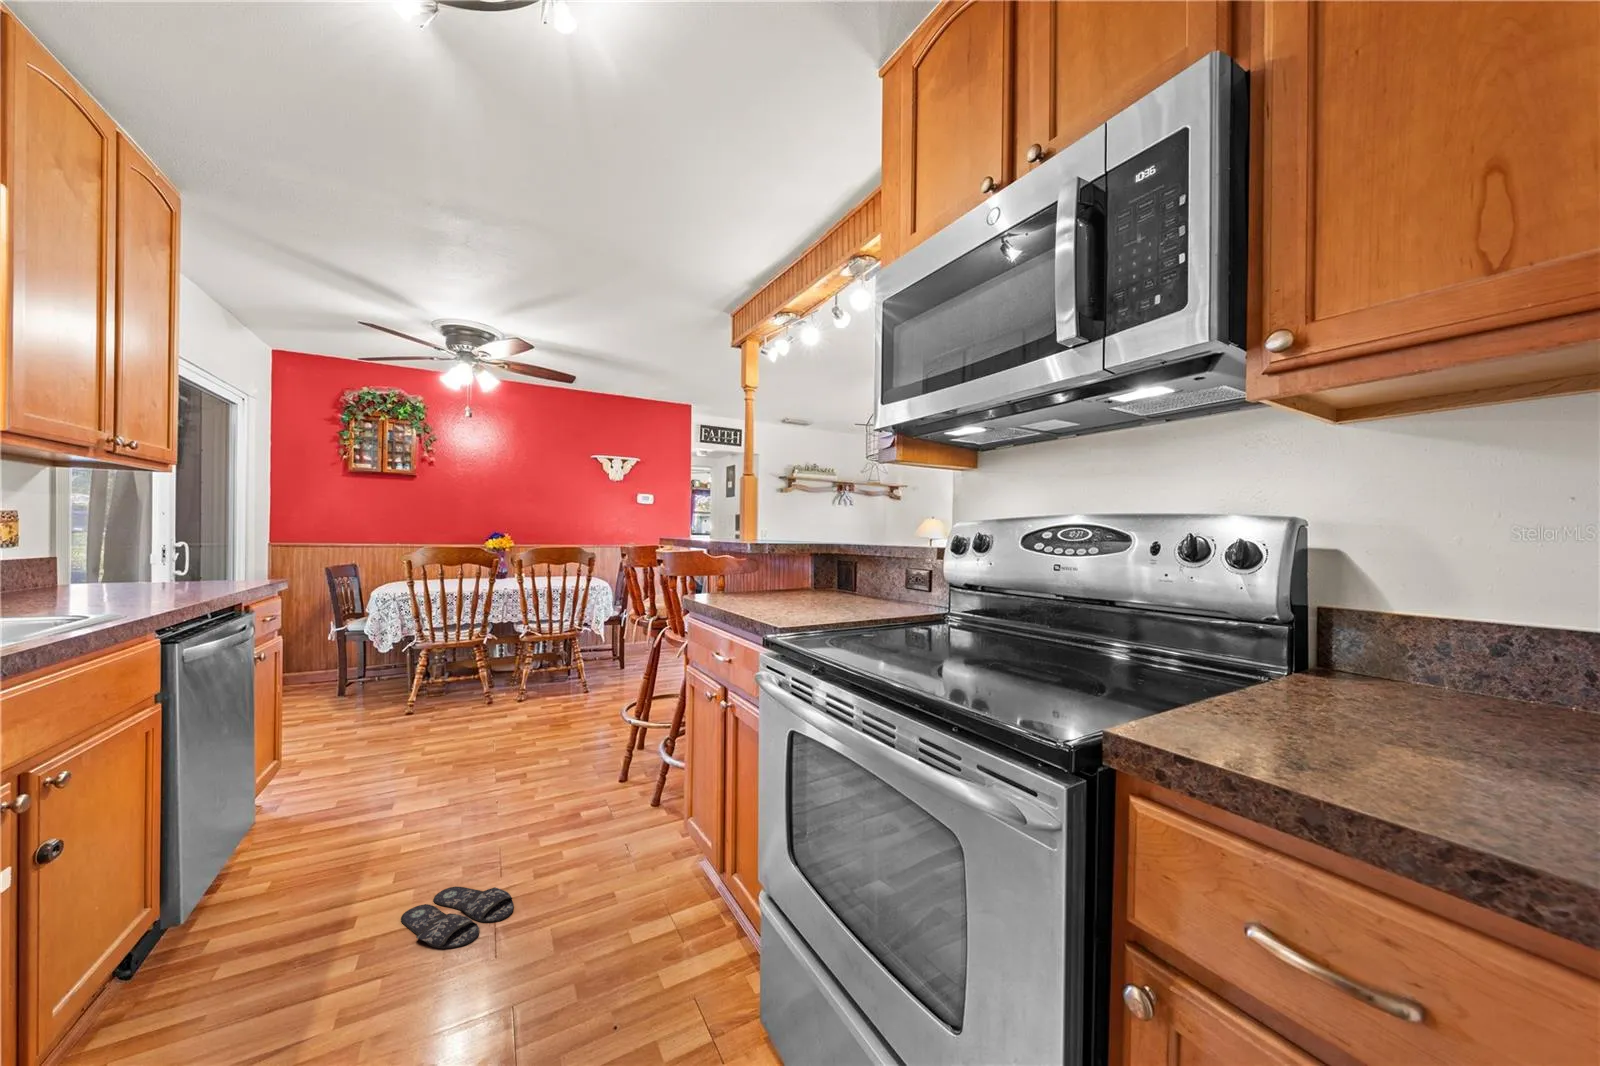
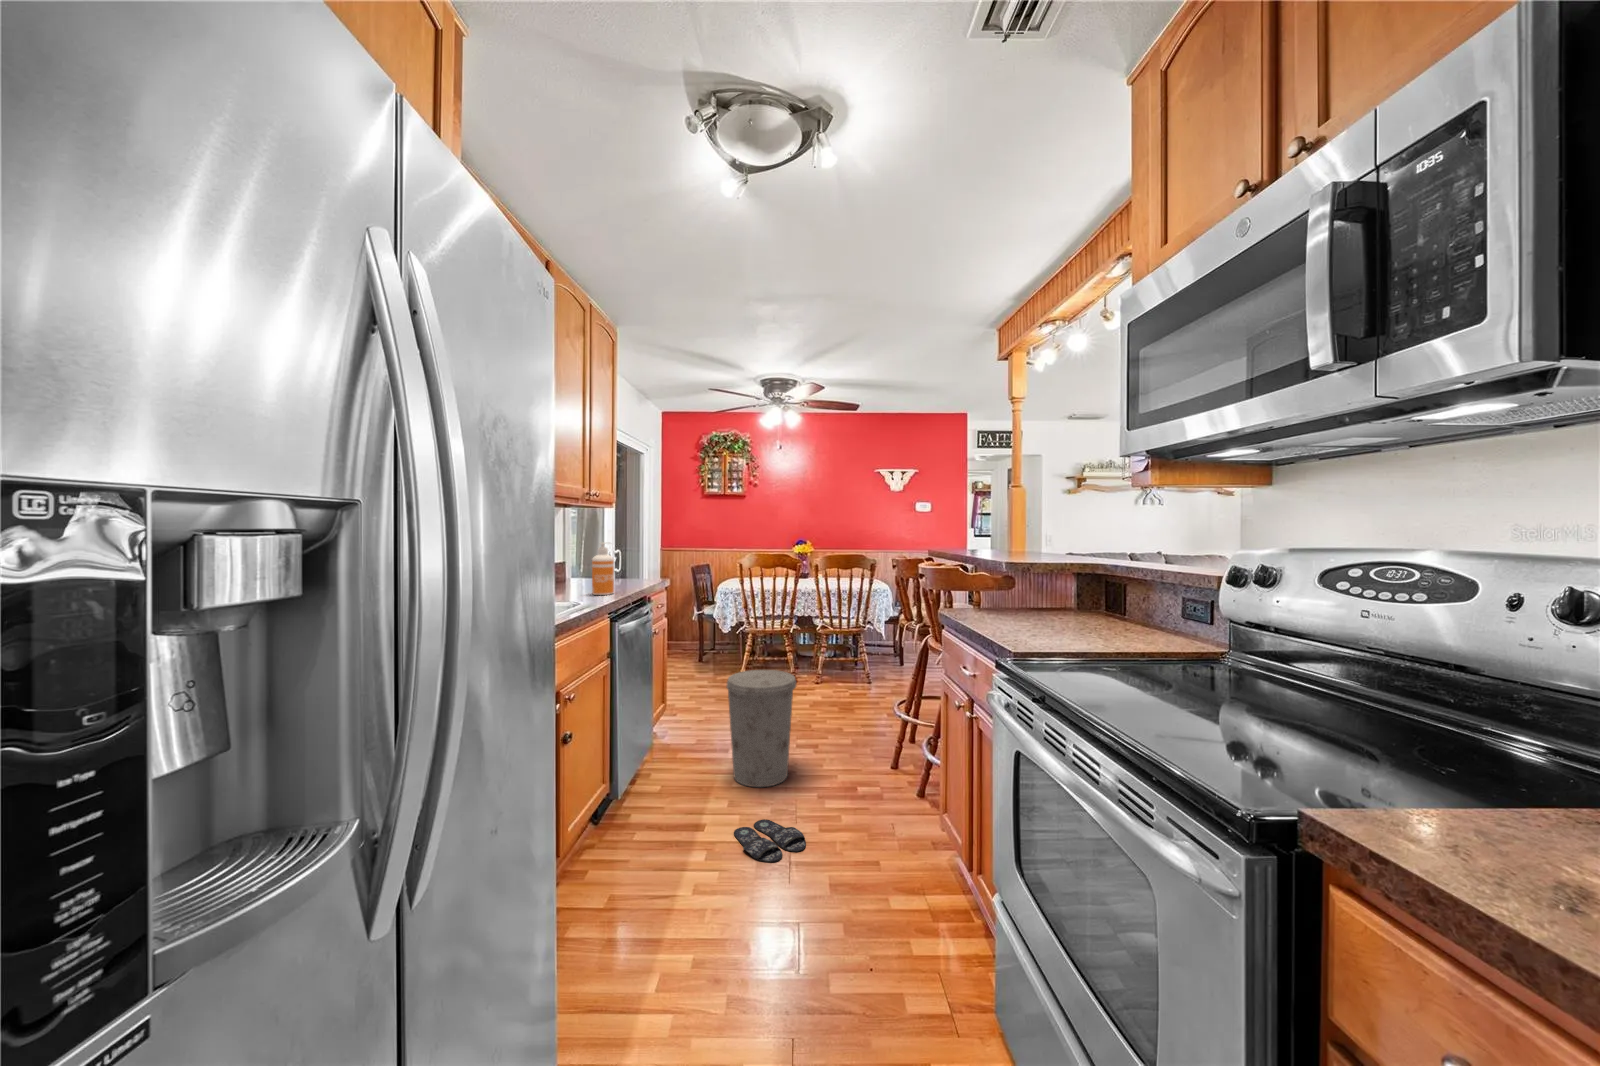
soap dispenser: none [131,516,179,599] -> present [592,542,614,595]
trash can: none [389,687,497,847] -> present [726,670,796,787]

